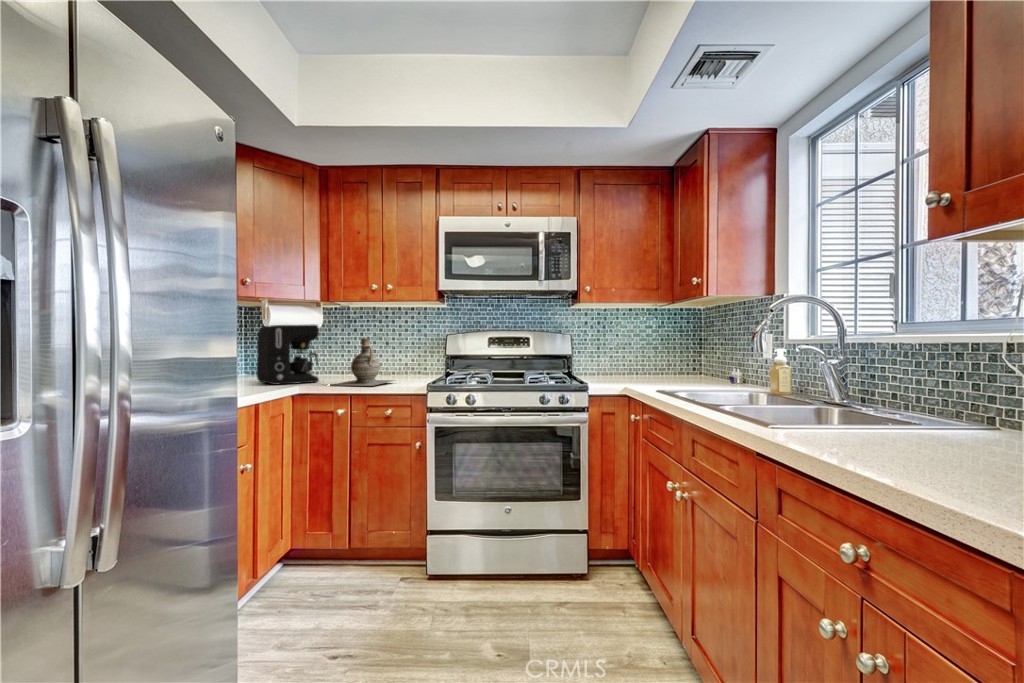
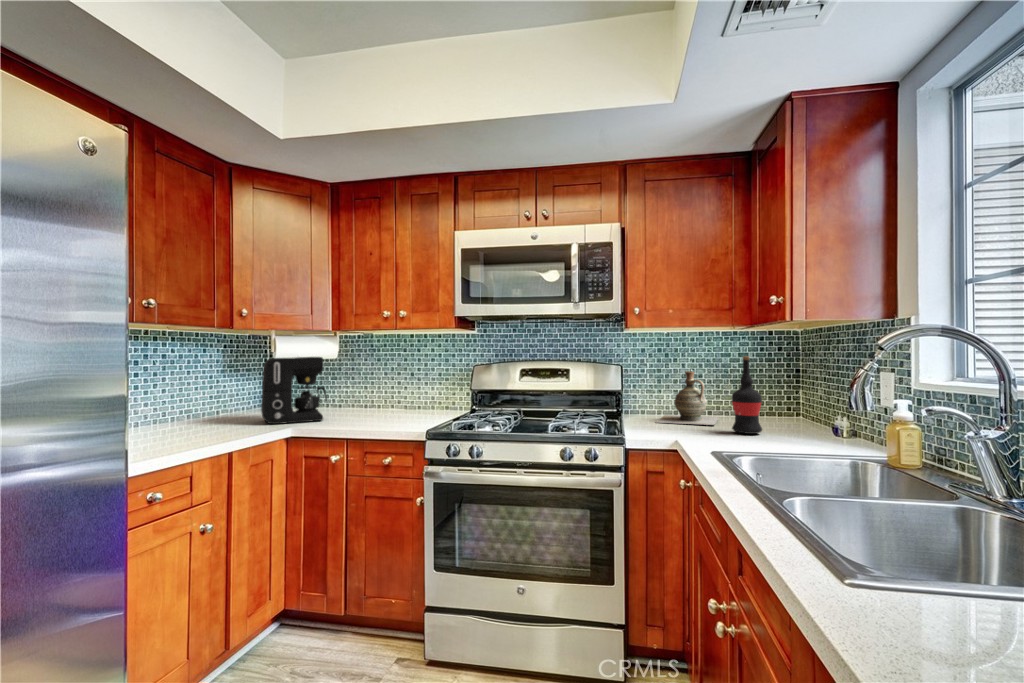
wine bottle: none [661,325,682,382] -> present [732,356,762,434]
ceramic jug: present [333,338,393,386] -> present [656,371,719,425]

